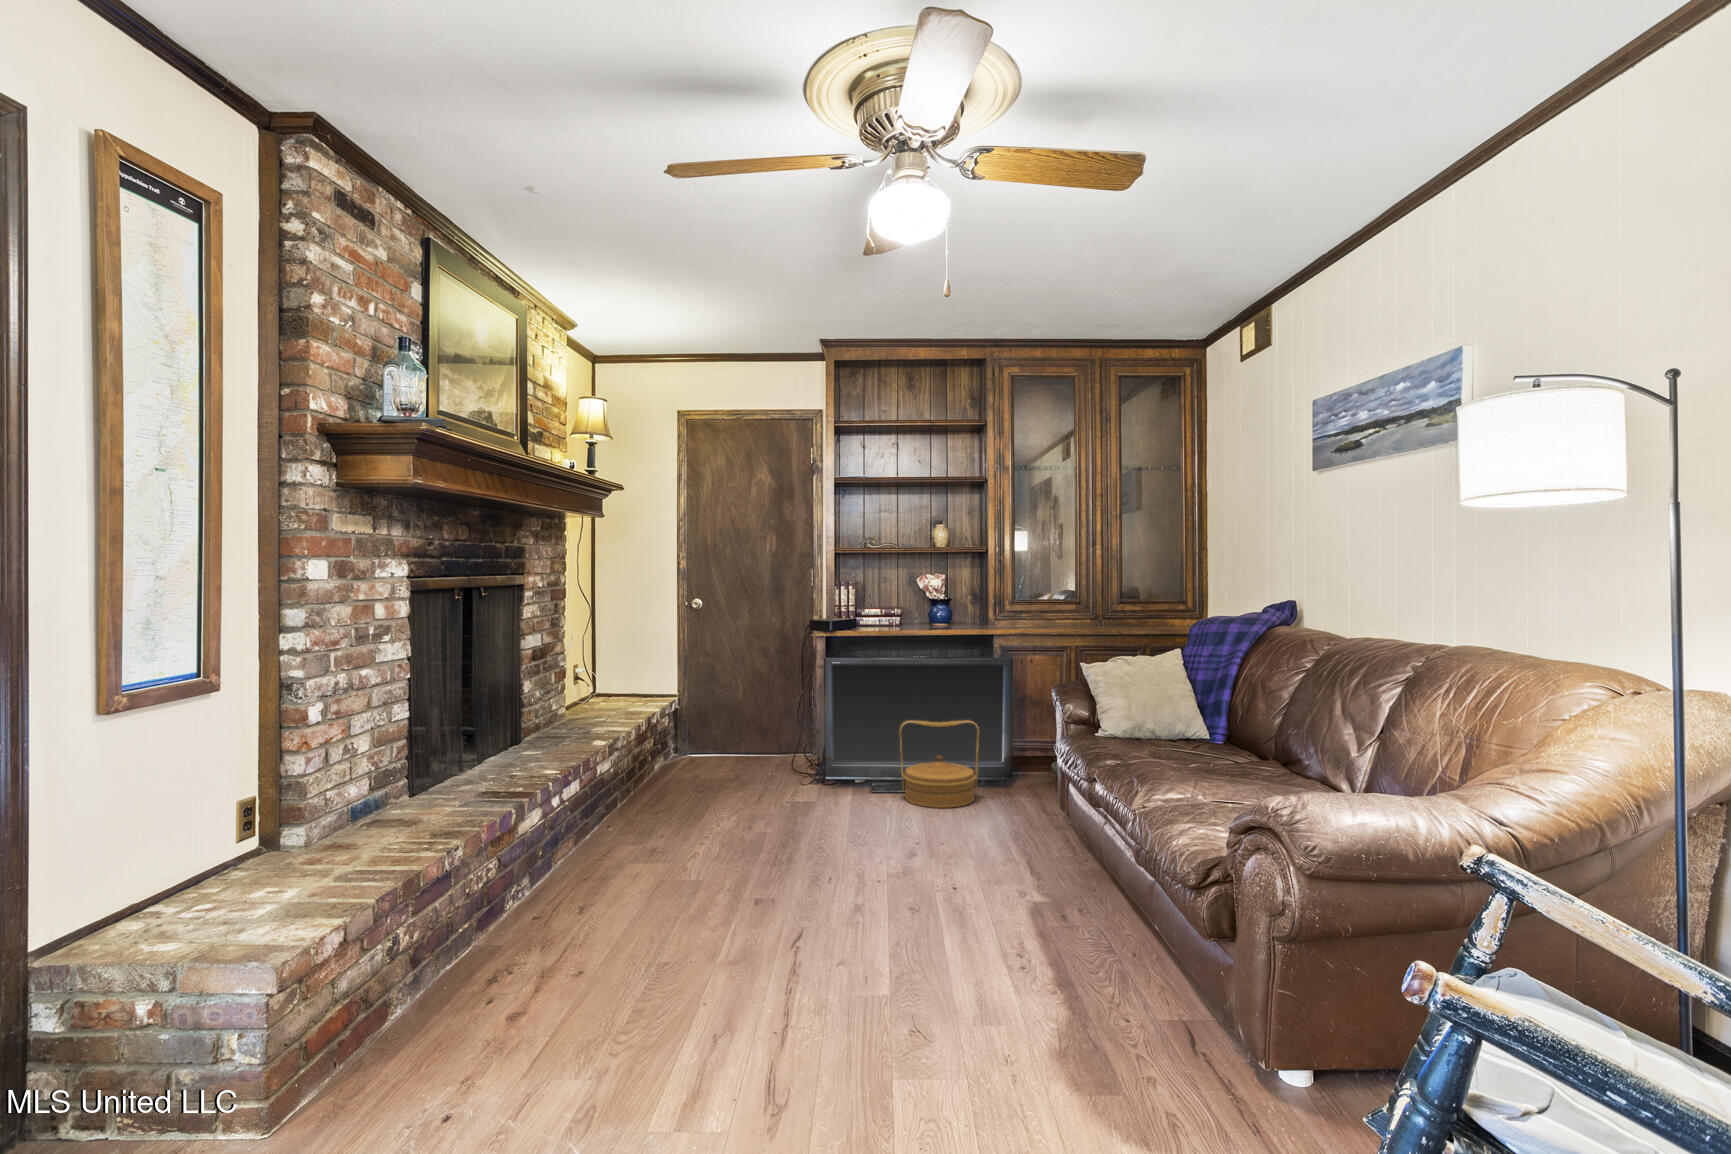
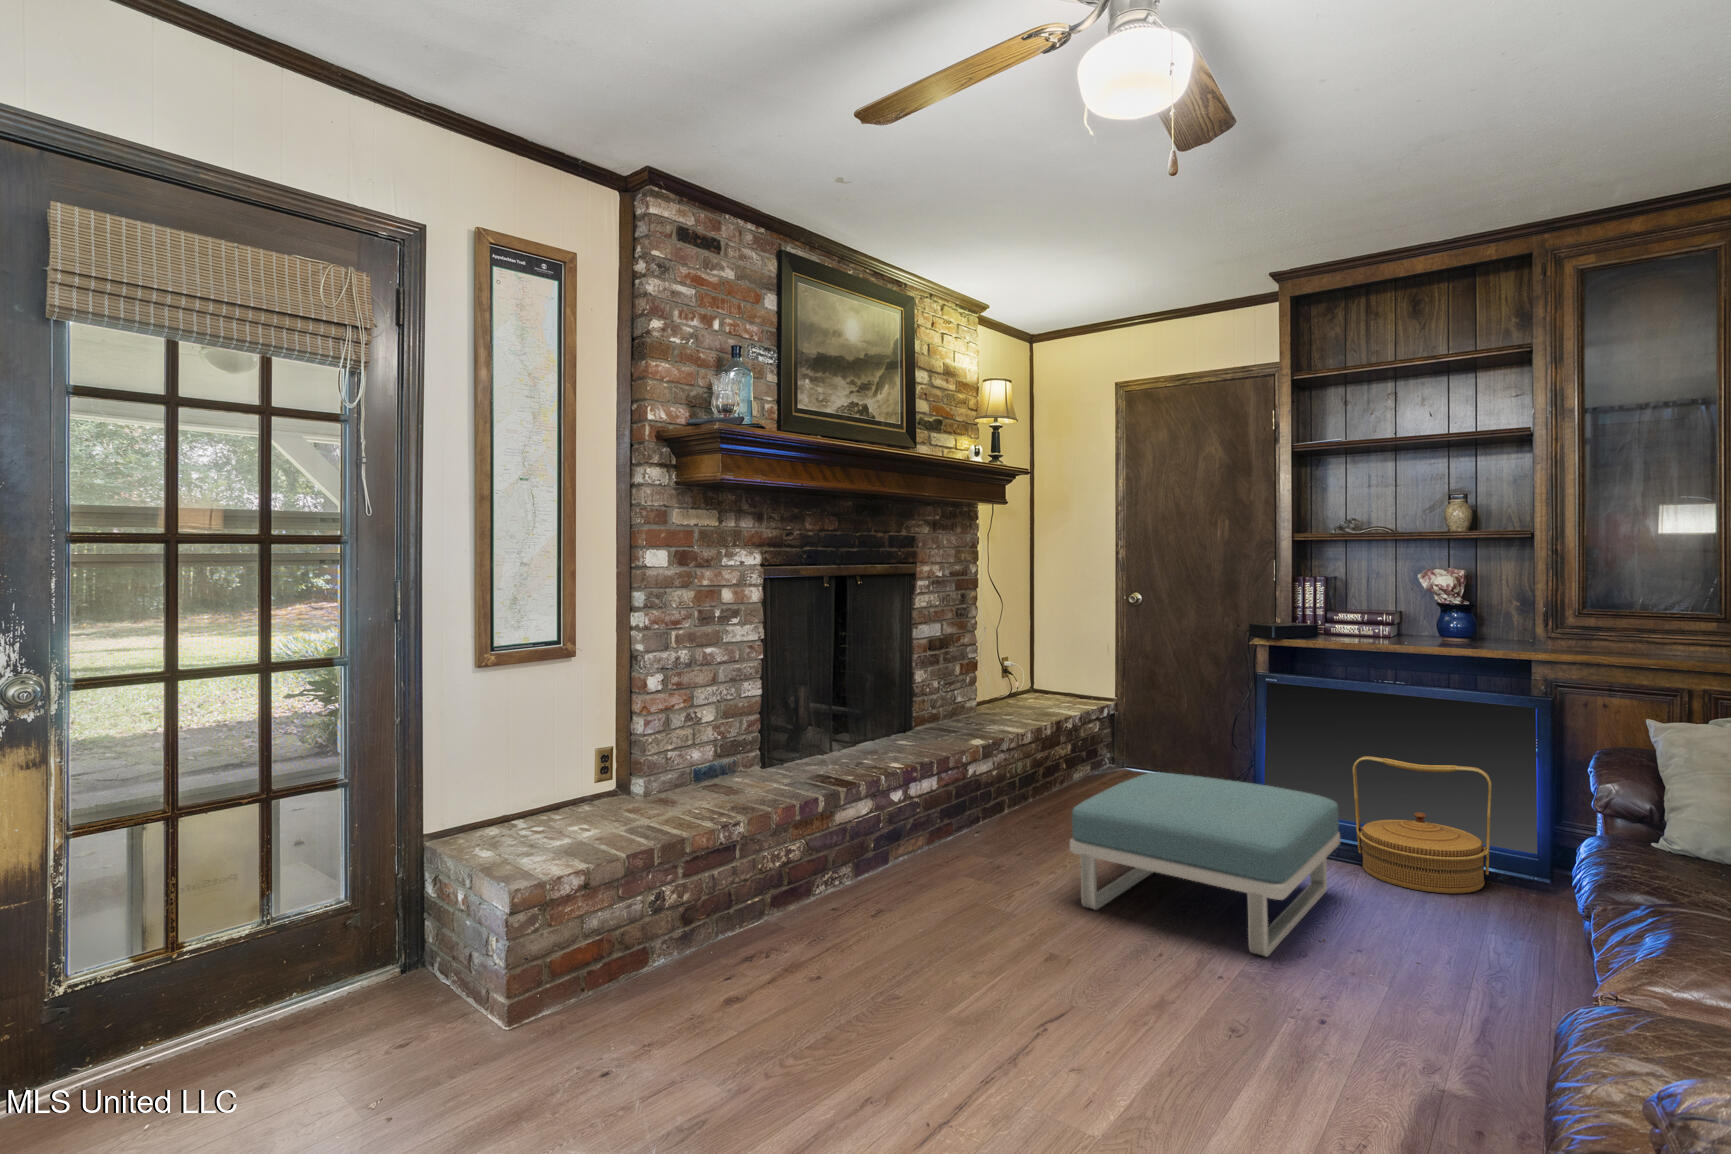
footstool: none [740,749,907,868] -> present [1070,772,1340,957]

